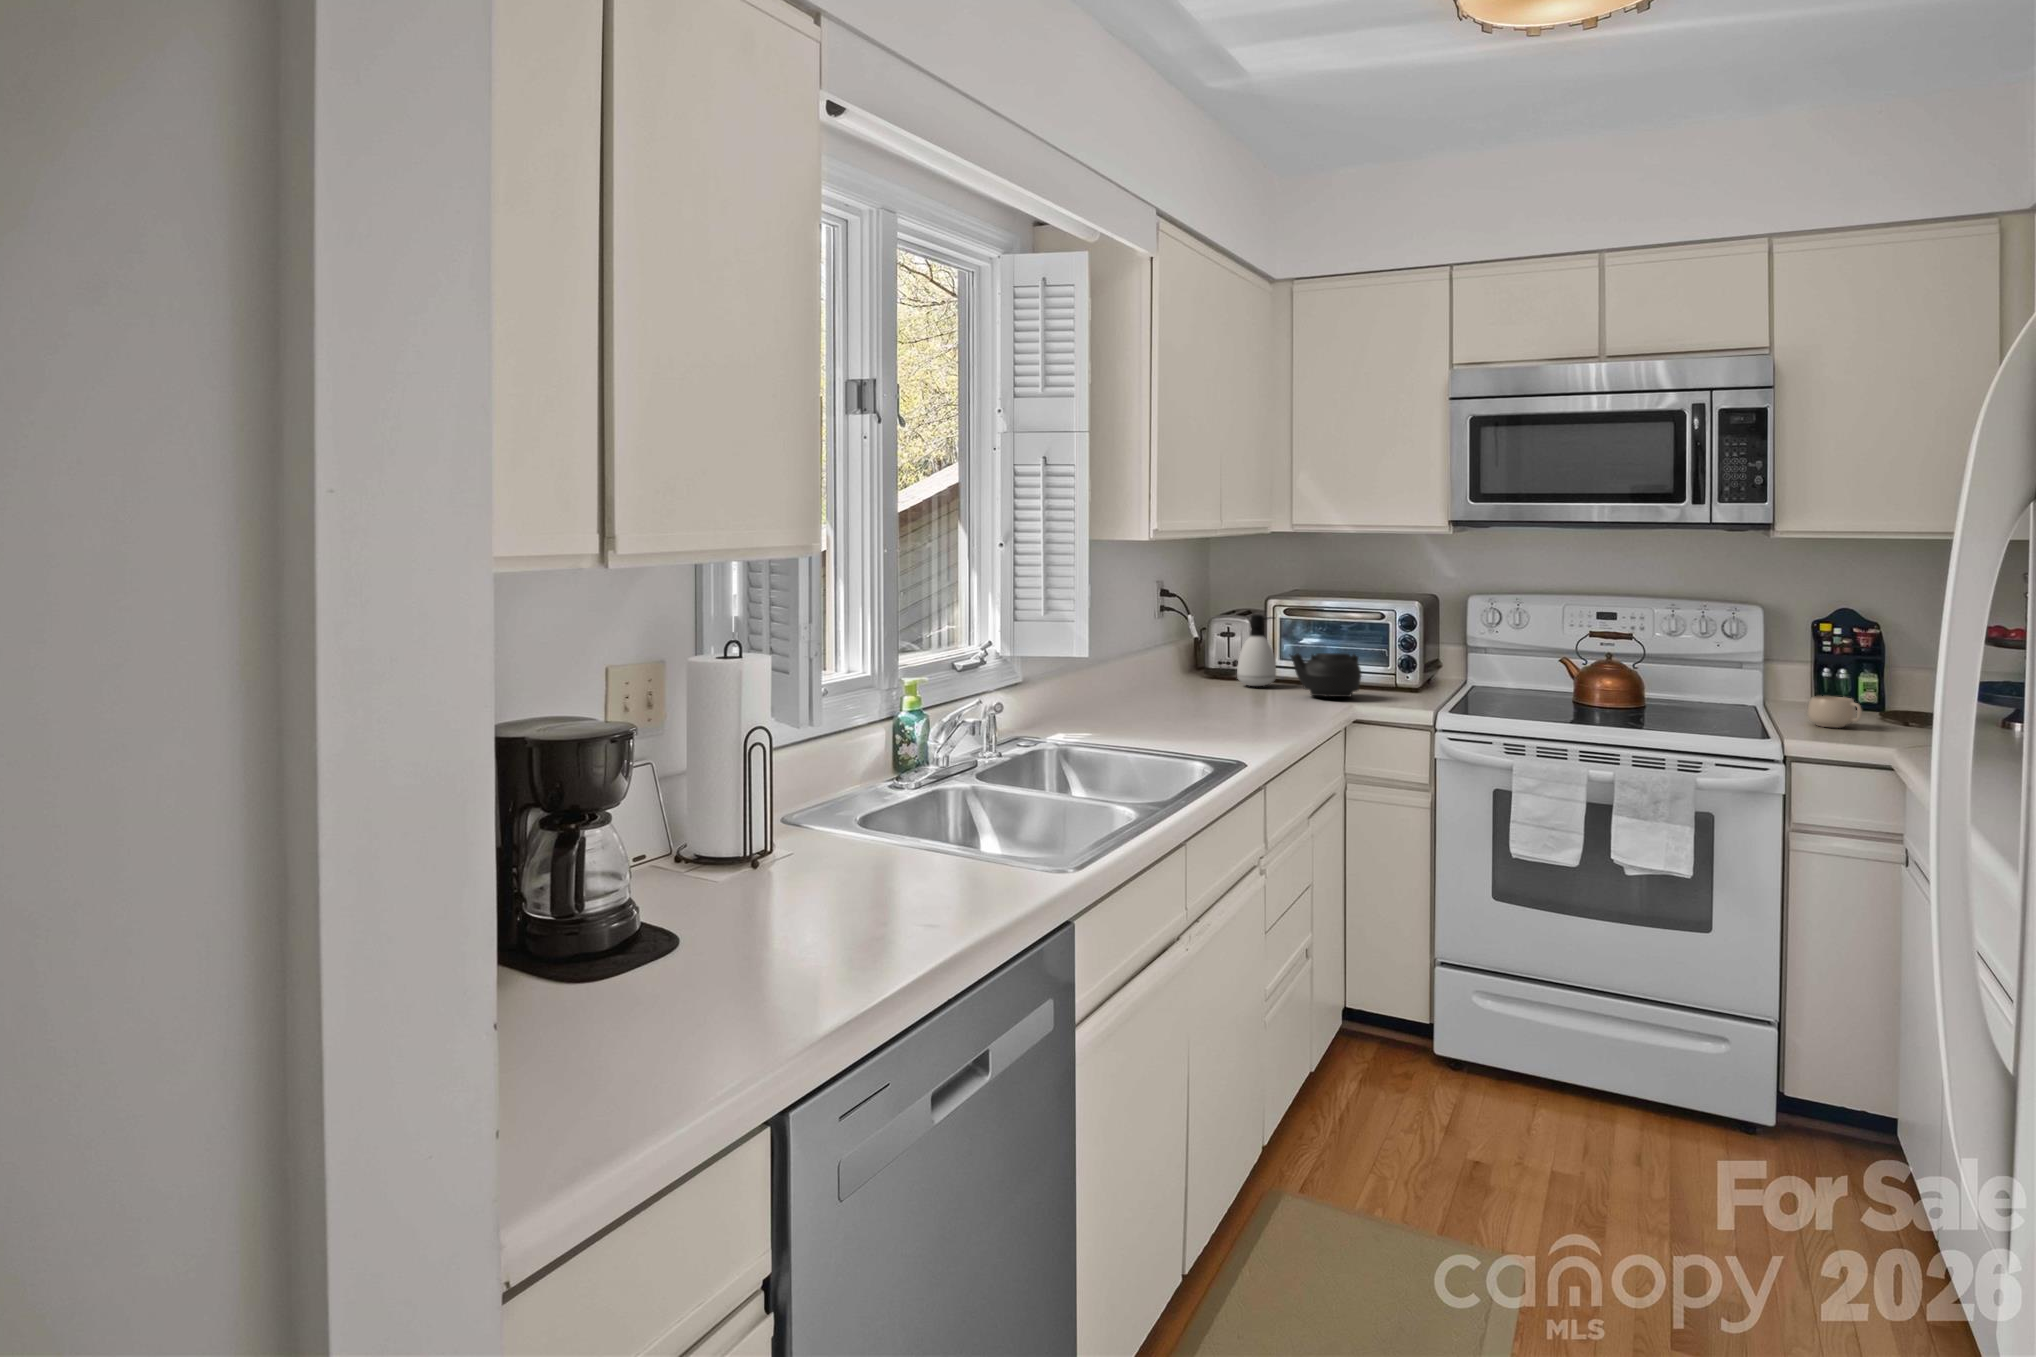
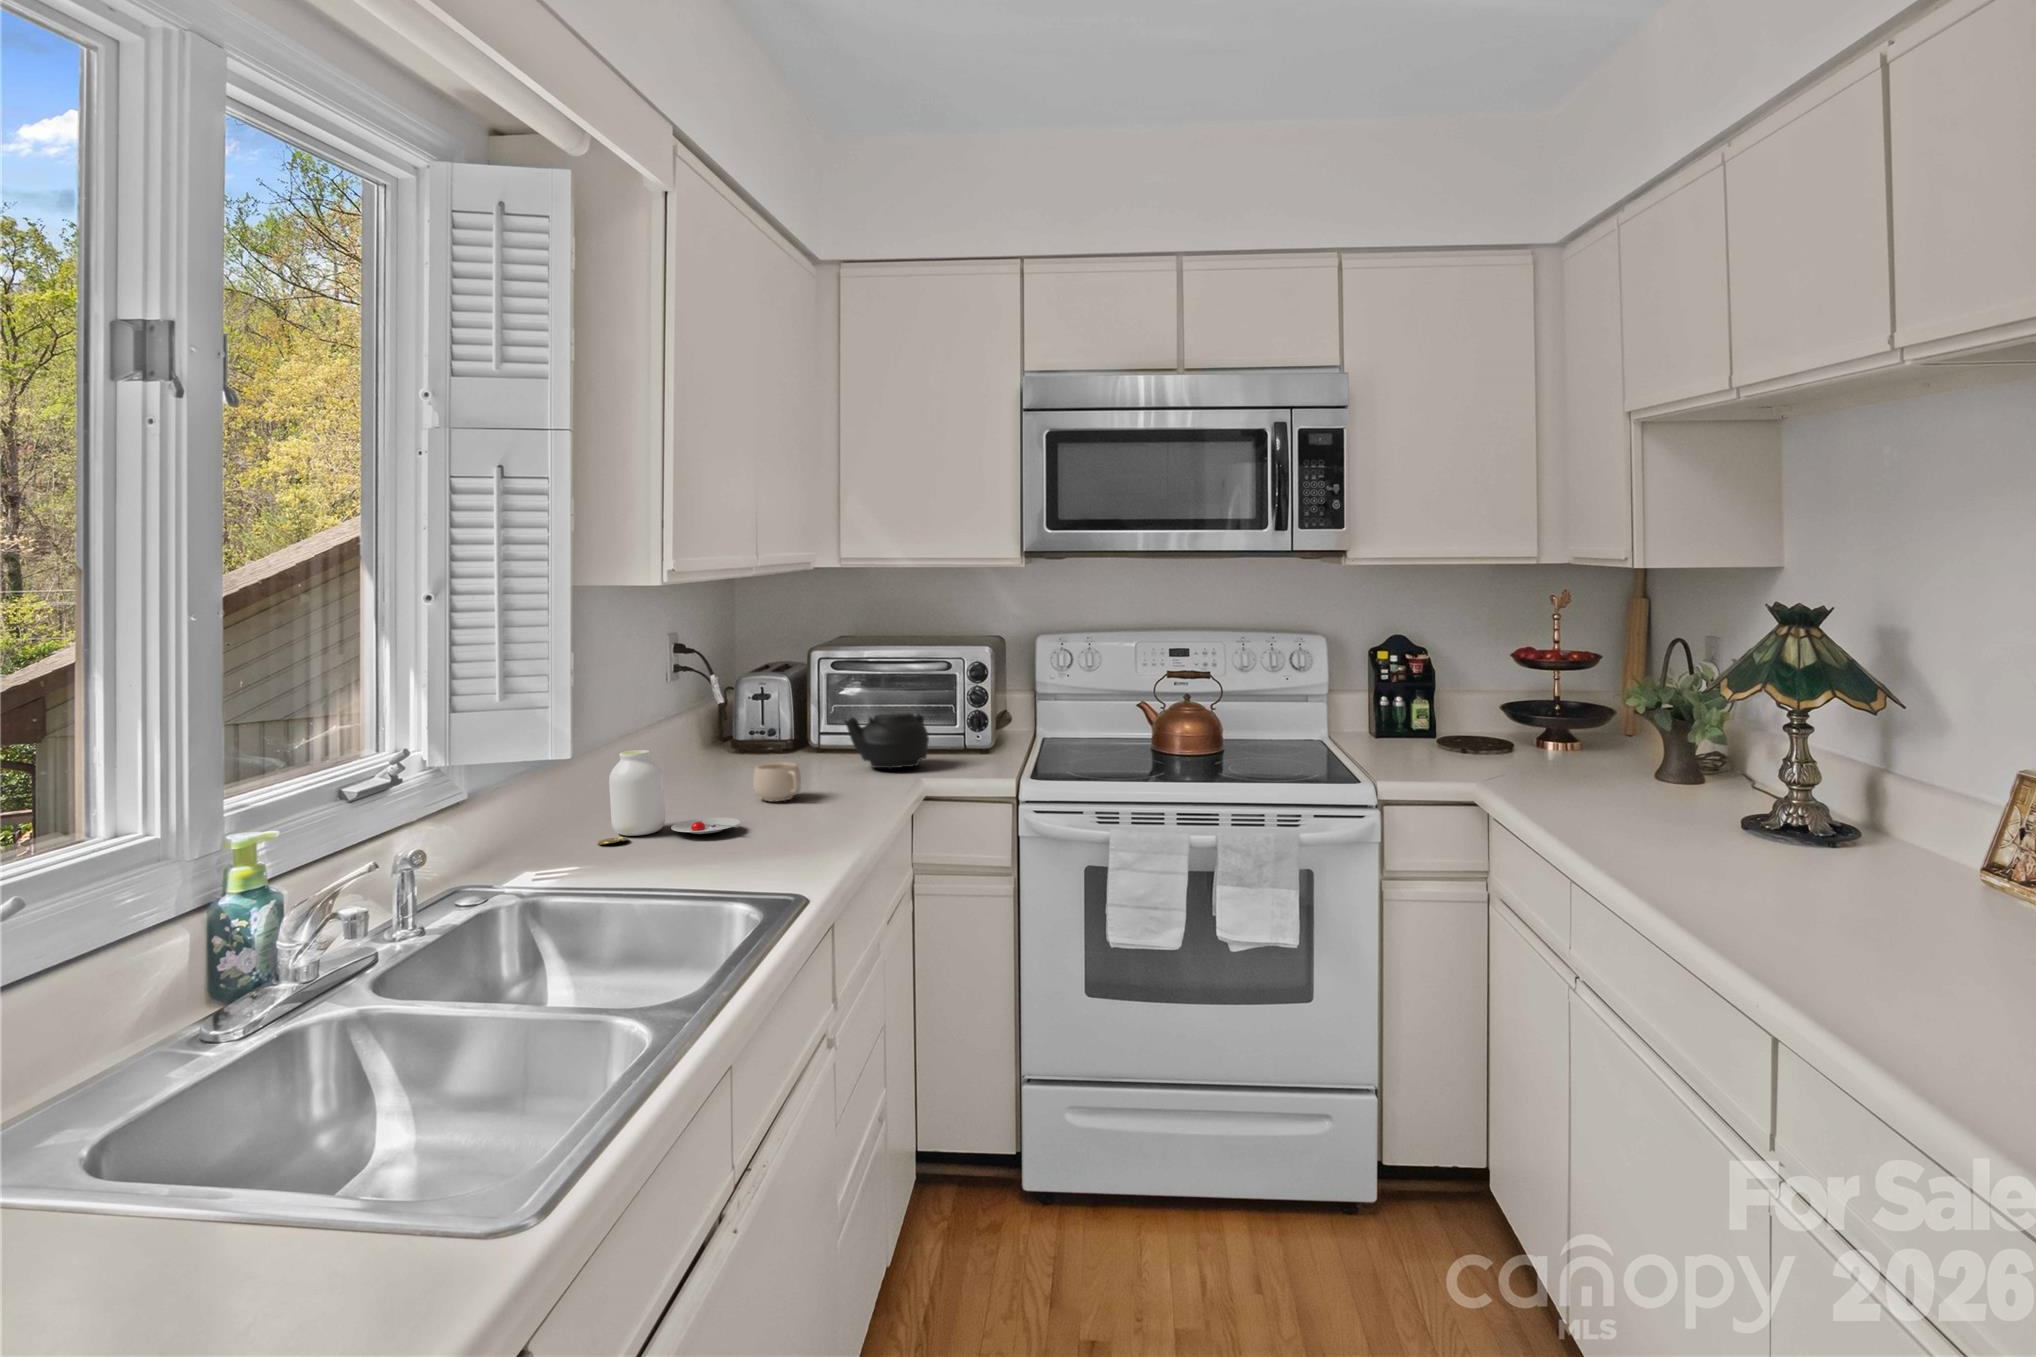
soap dispenser: present [1237,614,1276,686] -> none [779,670,827,758]
jar: none [1102,661,1203,724] -> present [598,750,740,845]
mug: present [1808,696,1862,727] -> present [753,763,801,801]

